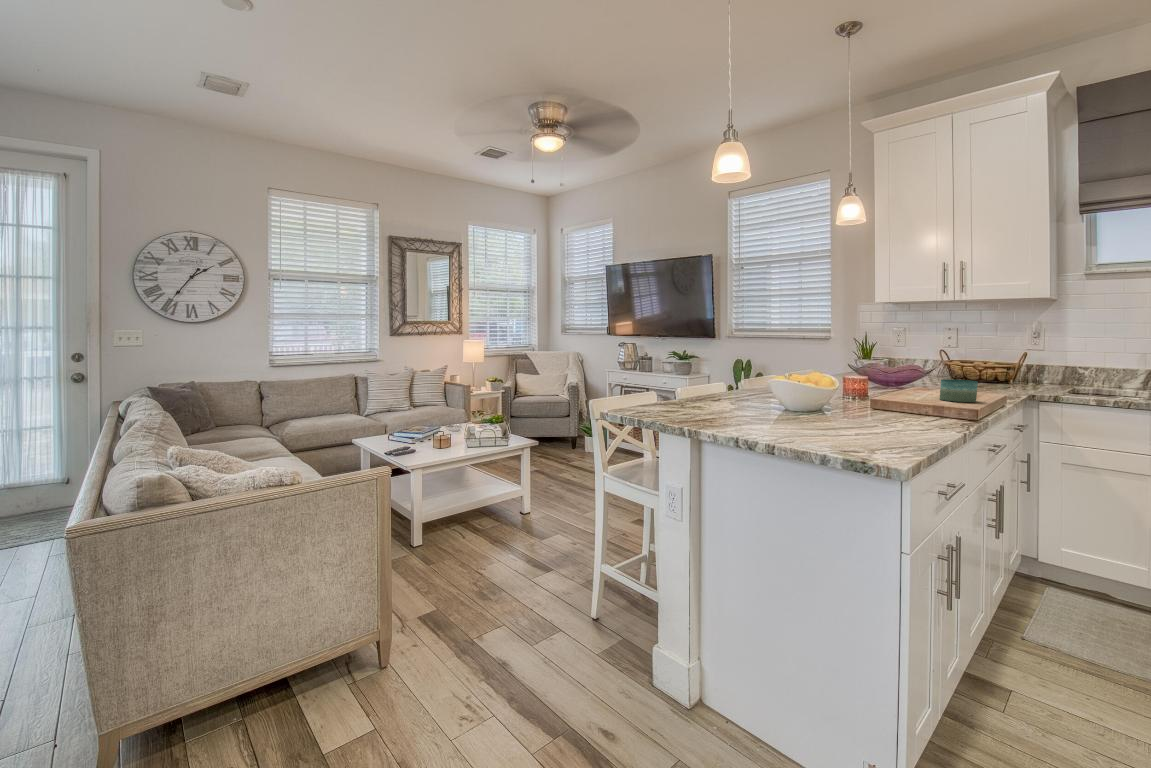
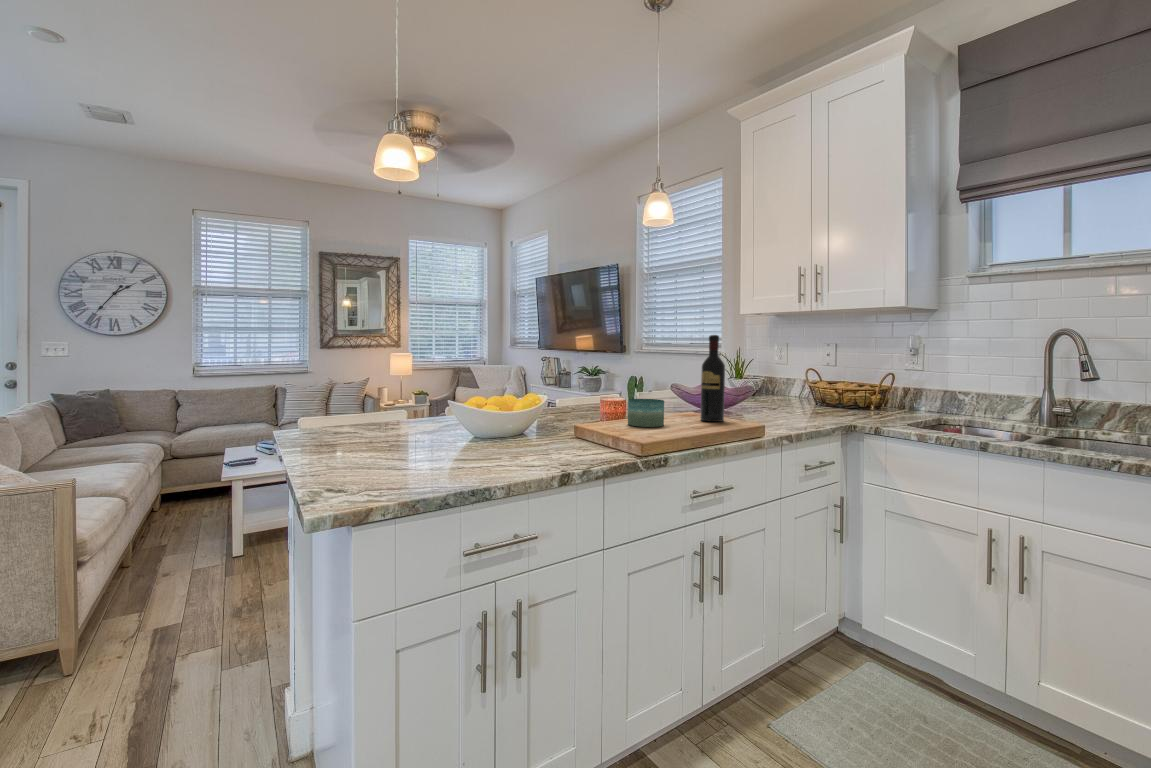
wine bottle: none [970,327,997,396] -> present [701,335,725,422]

